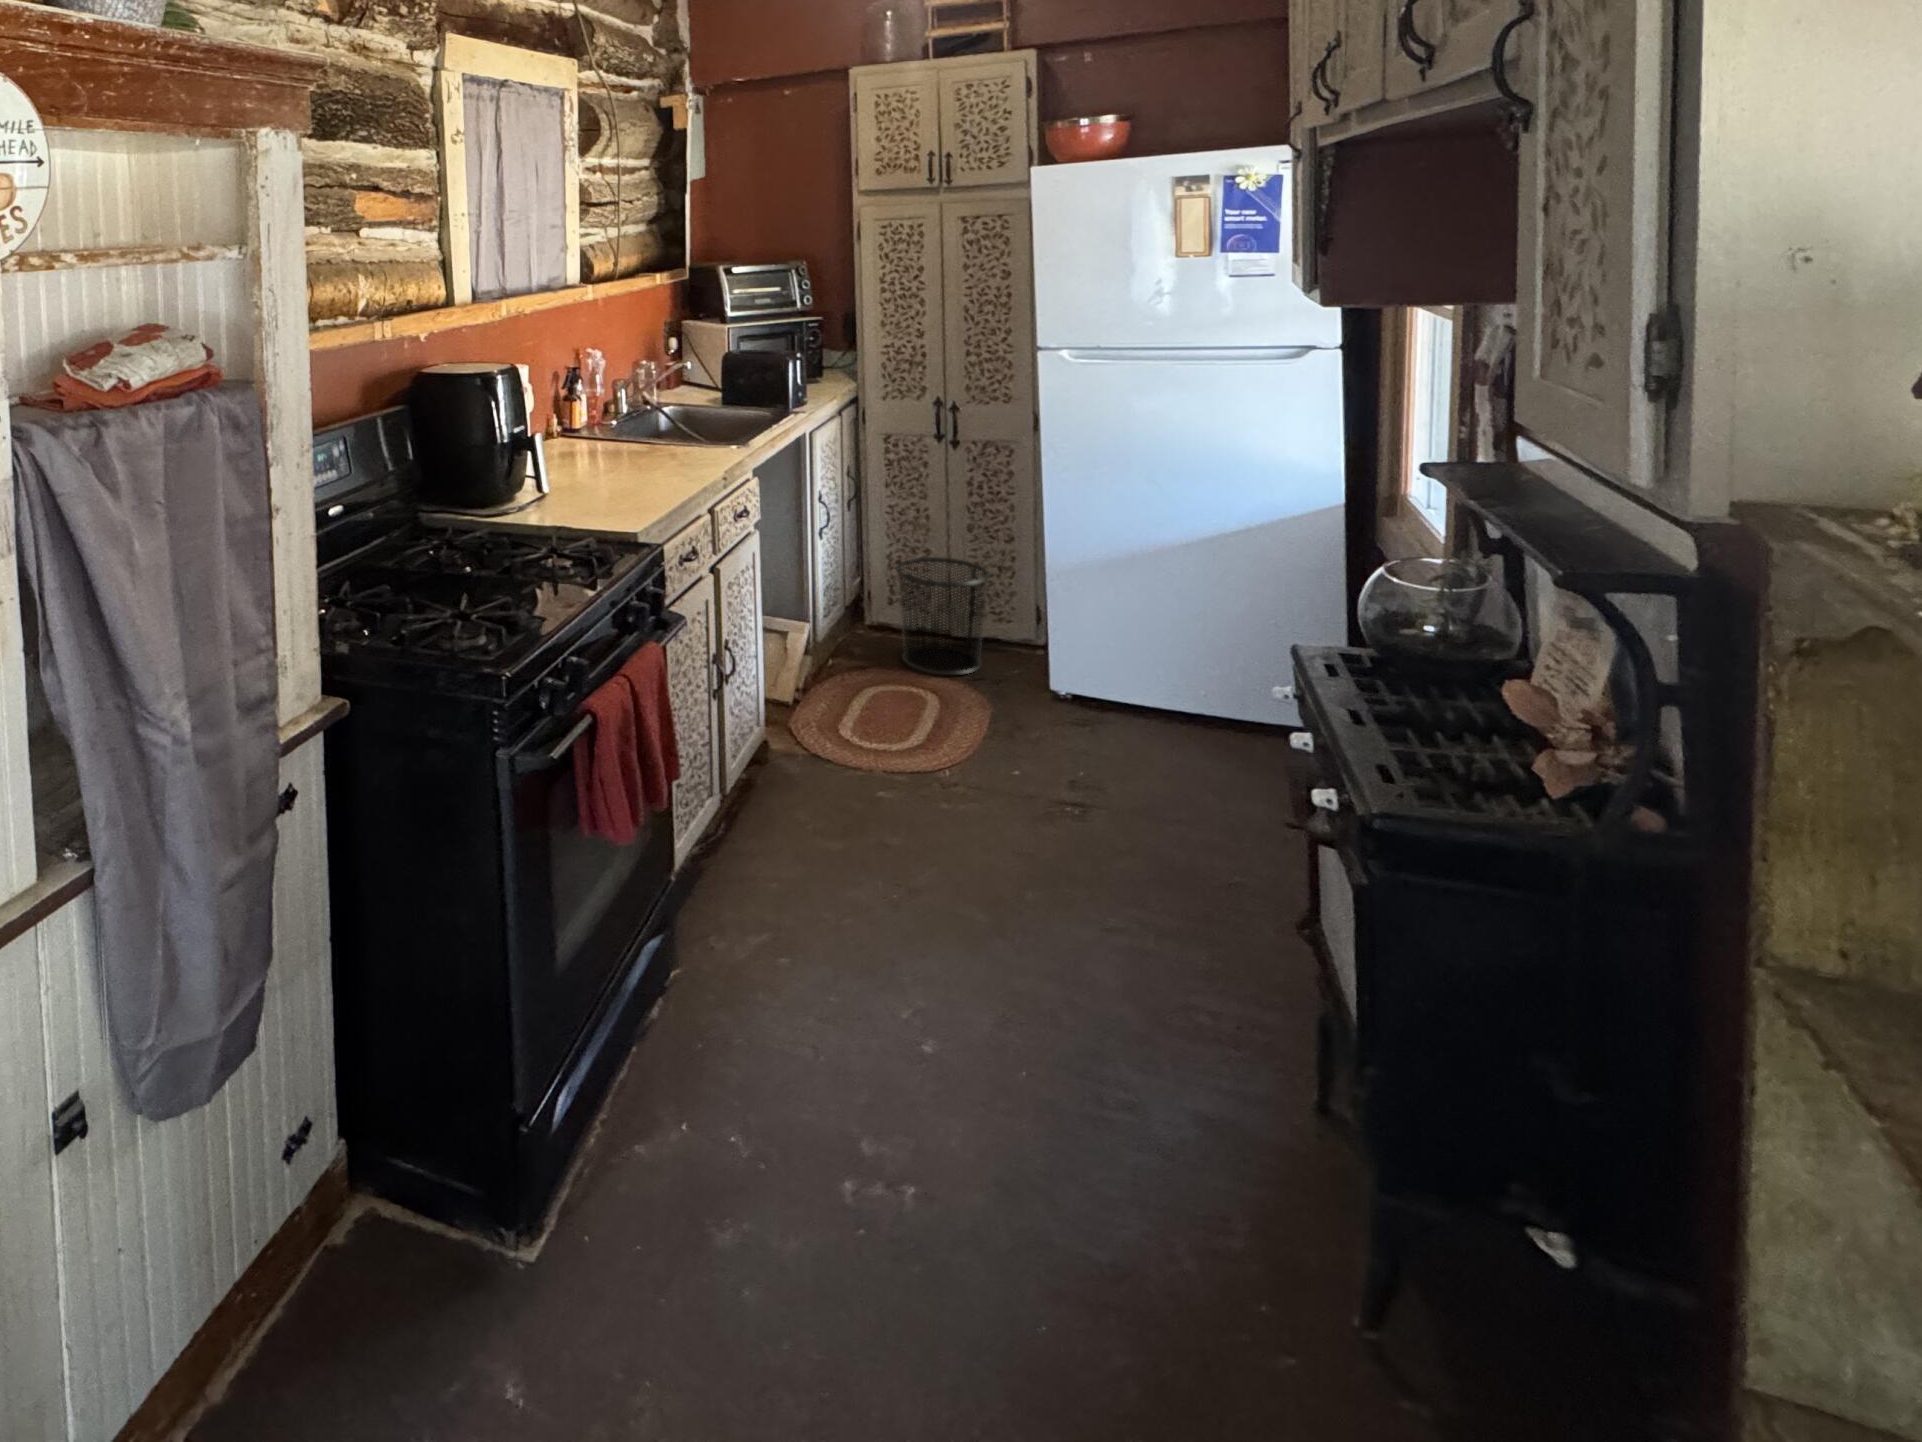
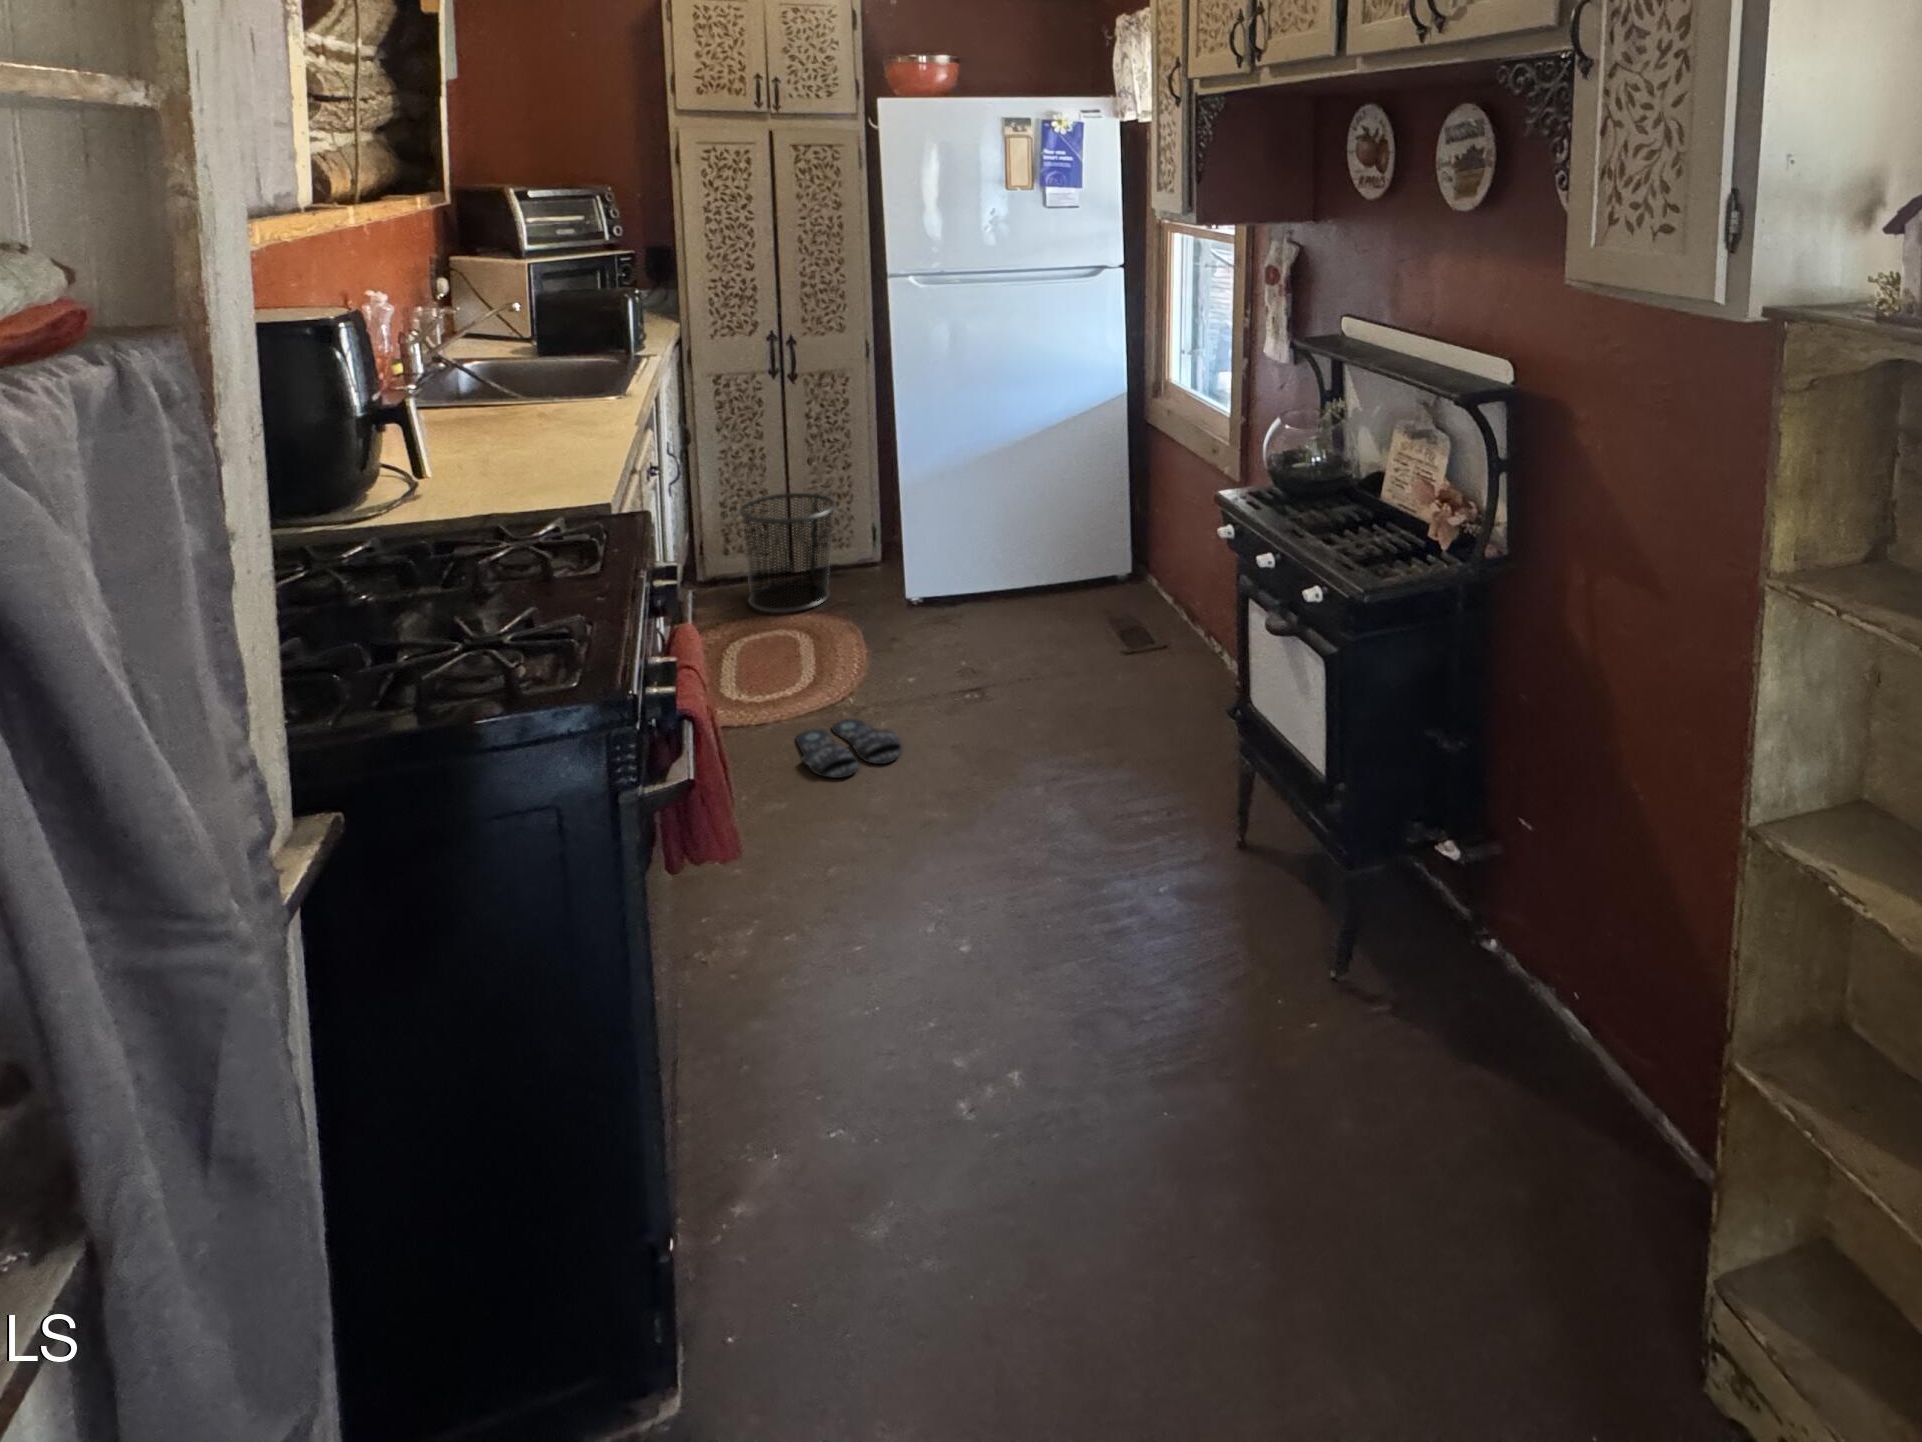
slippers: none [884,783,983,838] -> present [796,719,901,778]

